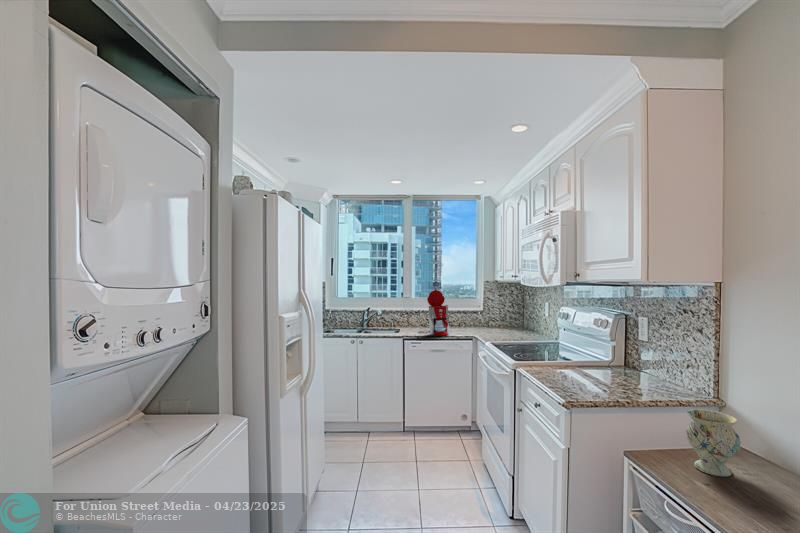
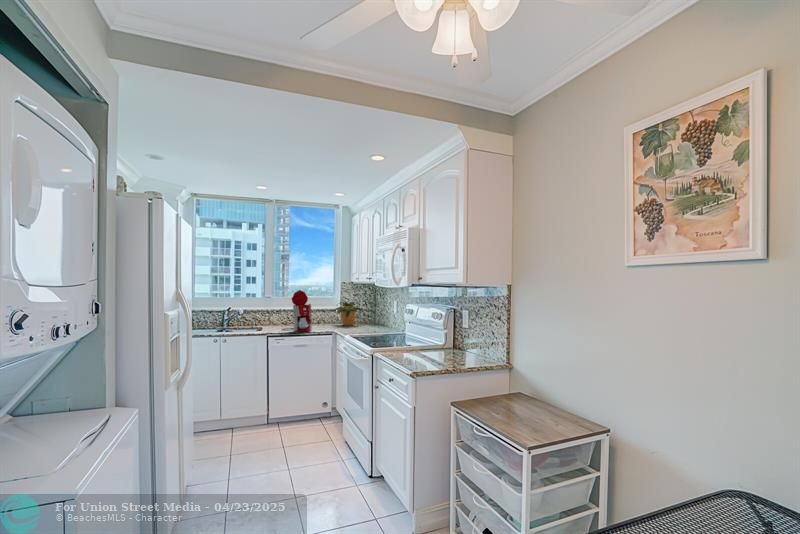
potted plant: none [476,301,511,330] -> present [334,301,363,325]
vase: present [686,409,741,476] -> none [490,369,519,411]

